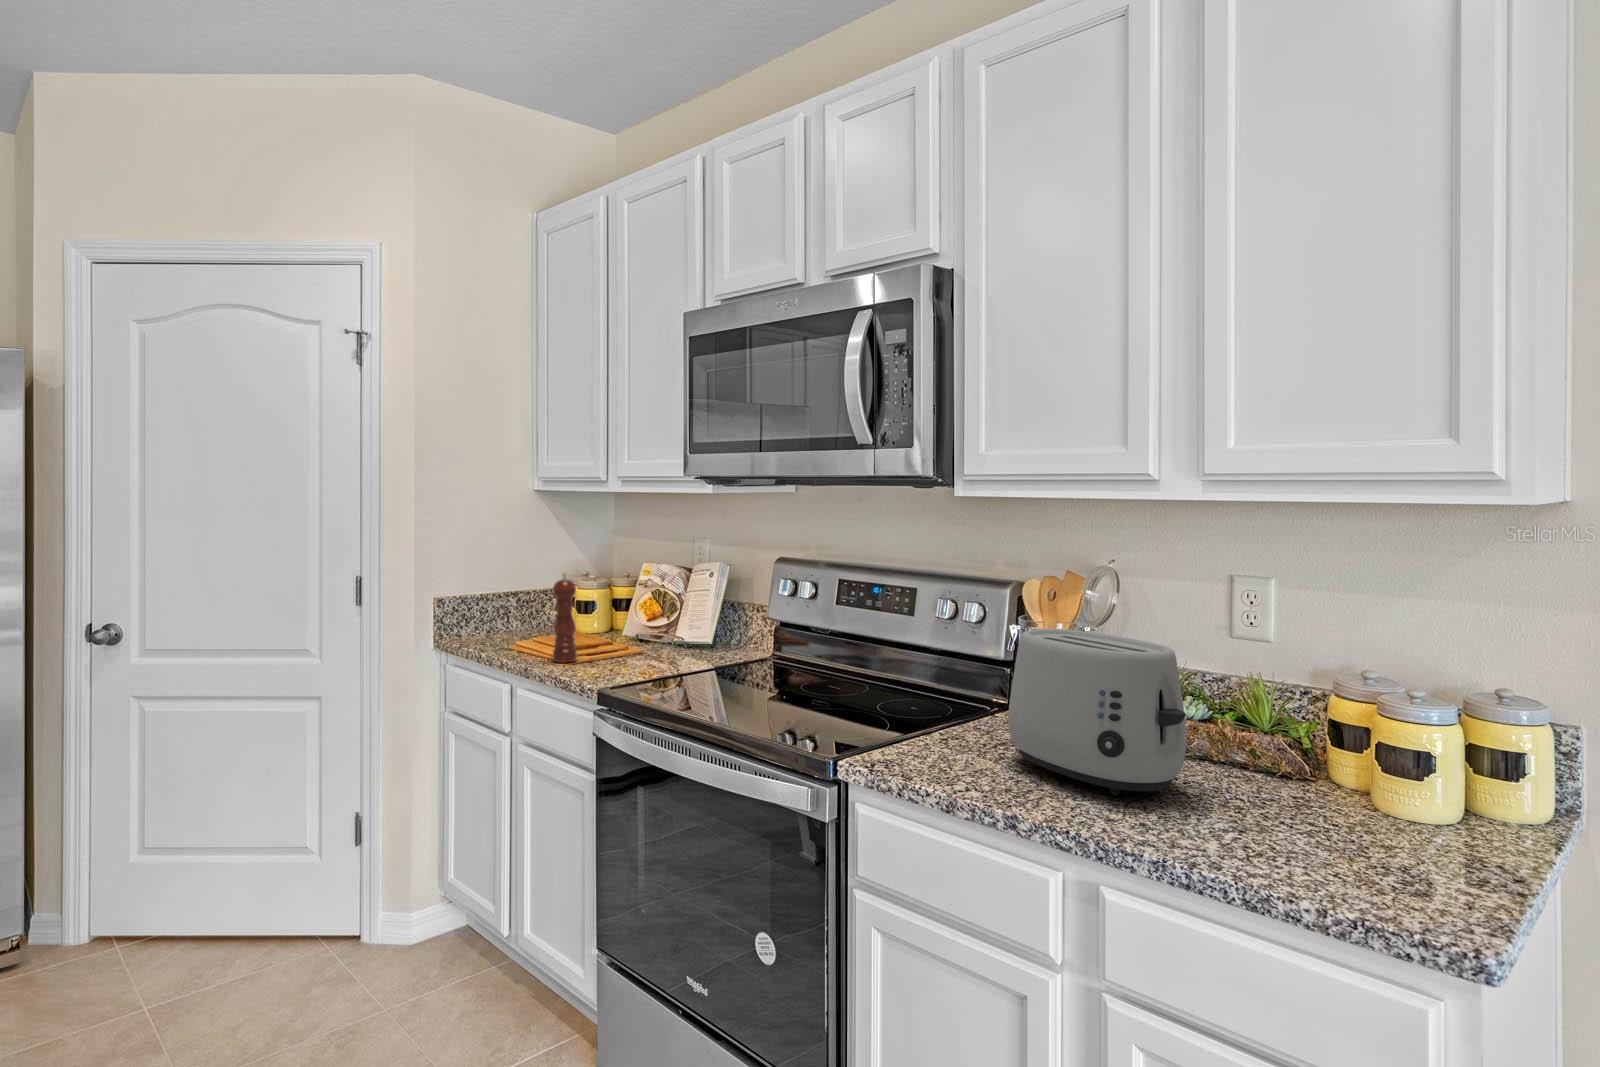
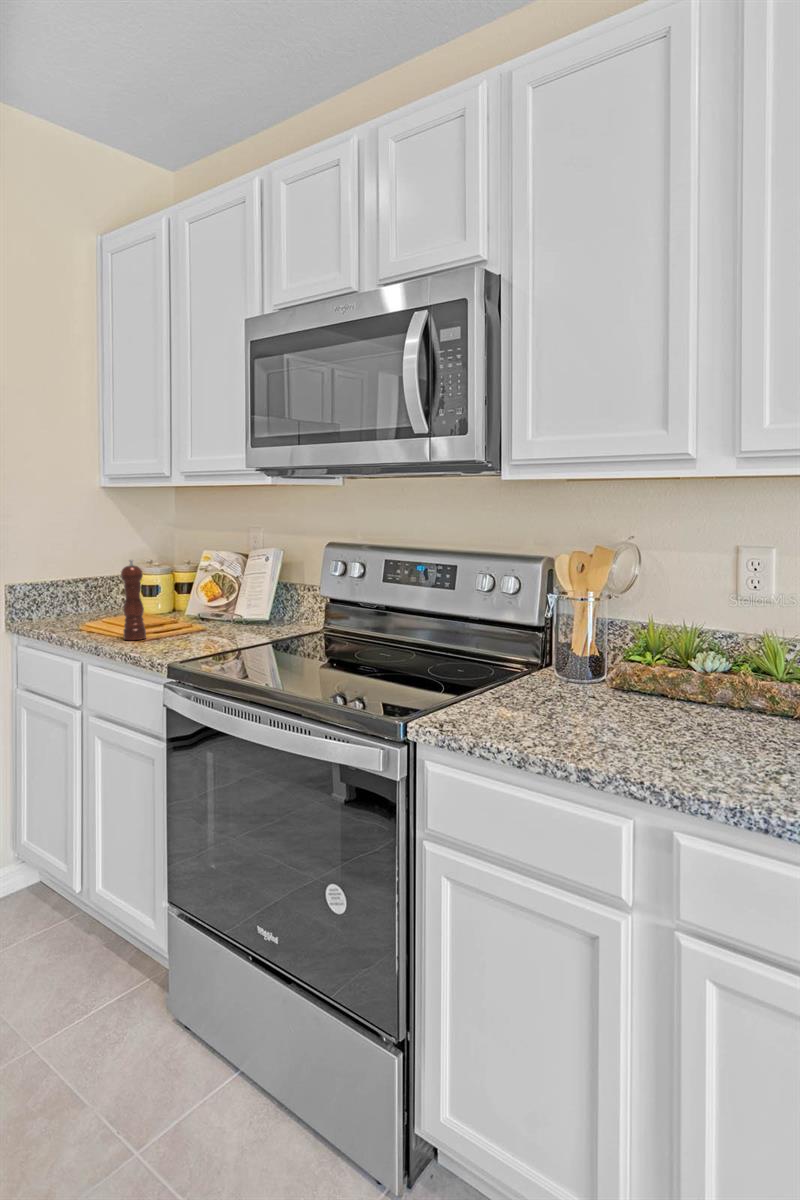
toaster: present [1008,629,1187,795] -> none [560,596,739,744]

